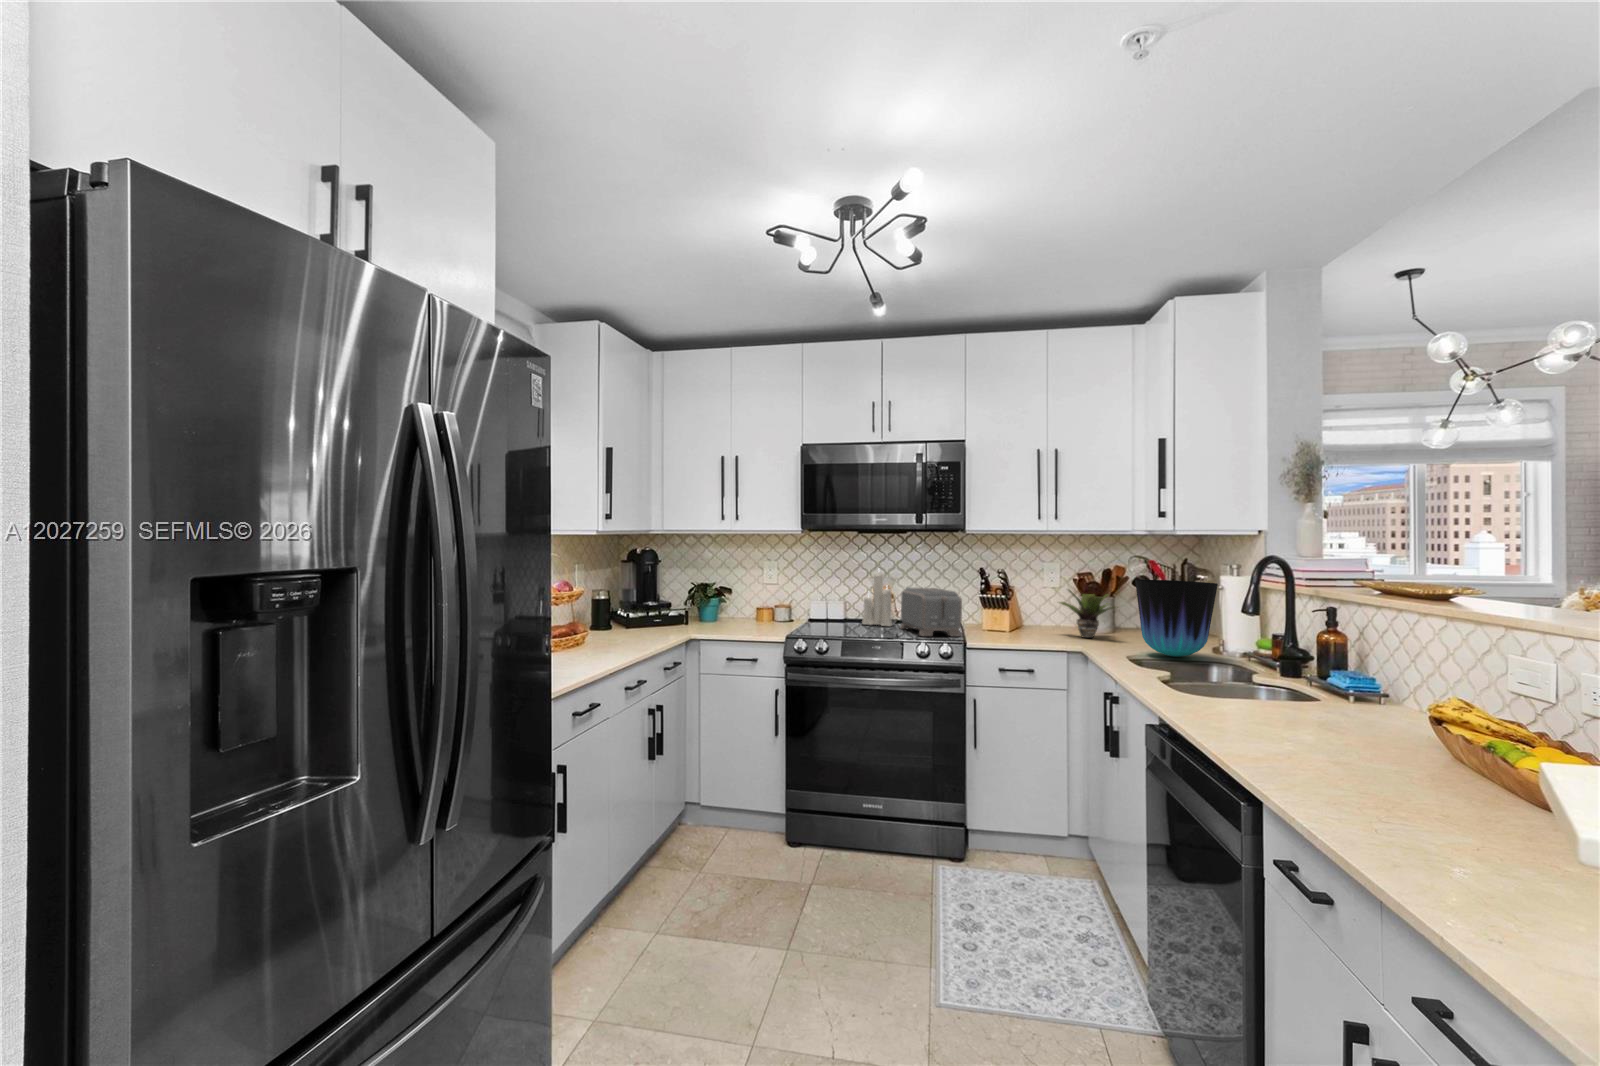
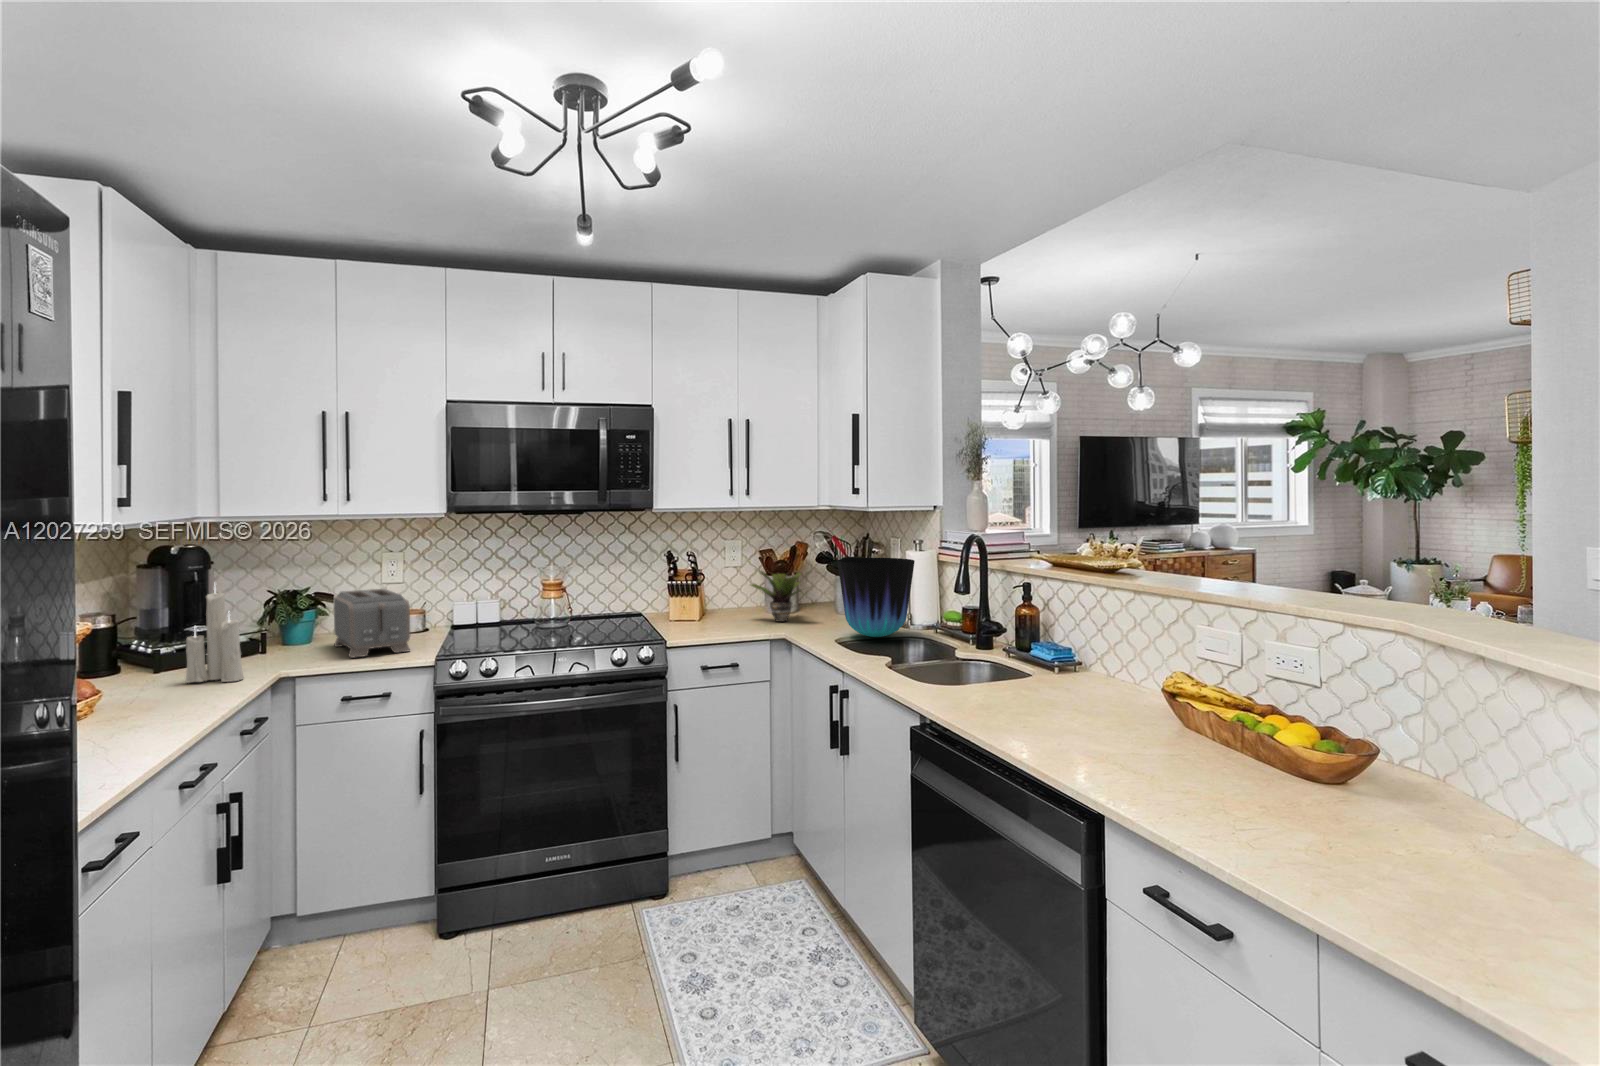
candle: present [862,572,892,626] -> present [185,587,244,683]
toaster: present [900,587,962,636] -> present [334,589,410,658]

